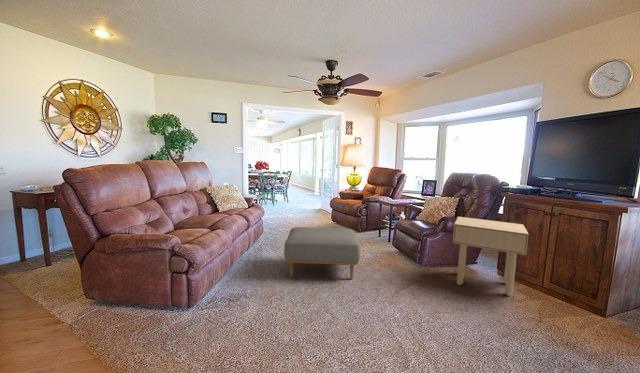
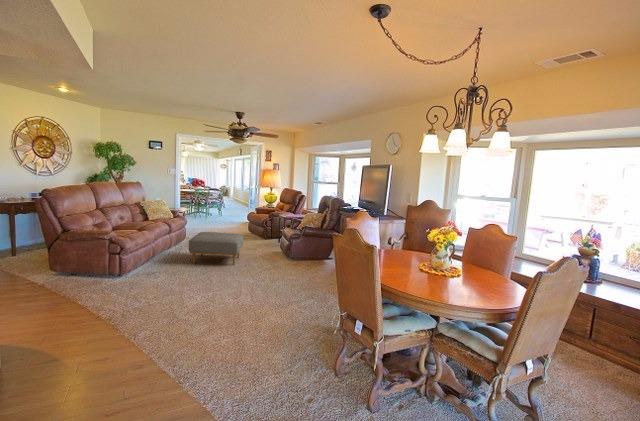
side table: present [453,217,529,297] -> none [296,228,339,274]

